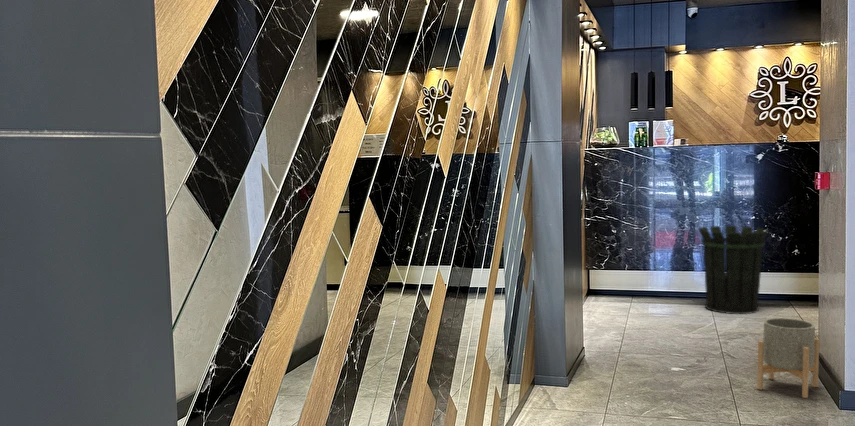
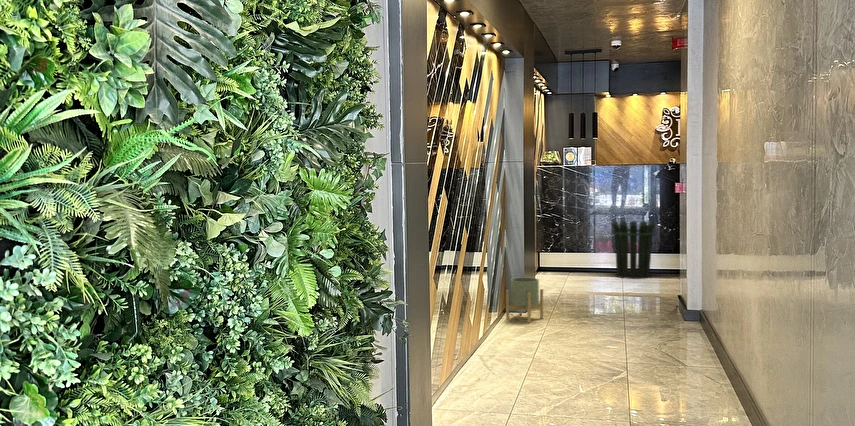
planter: present [757,318,819,398] -> present [506,277,543,323]

